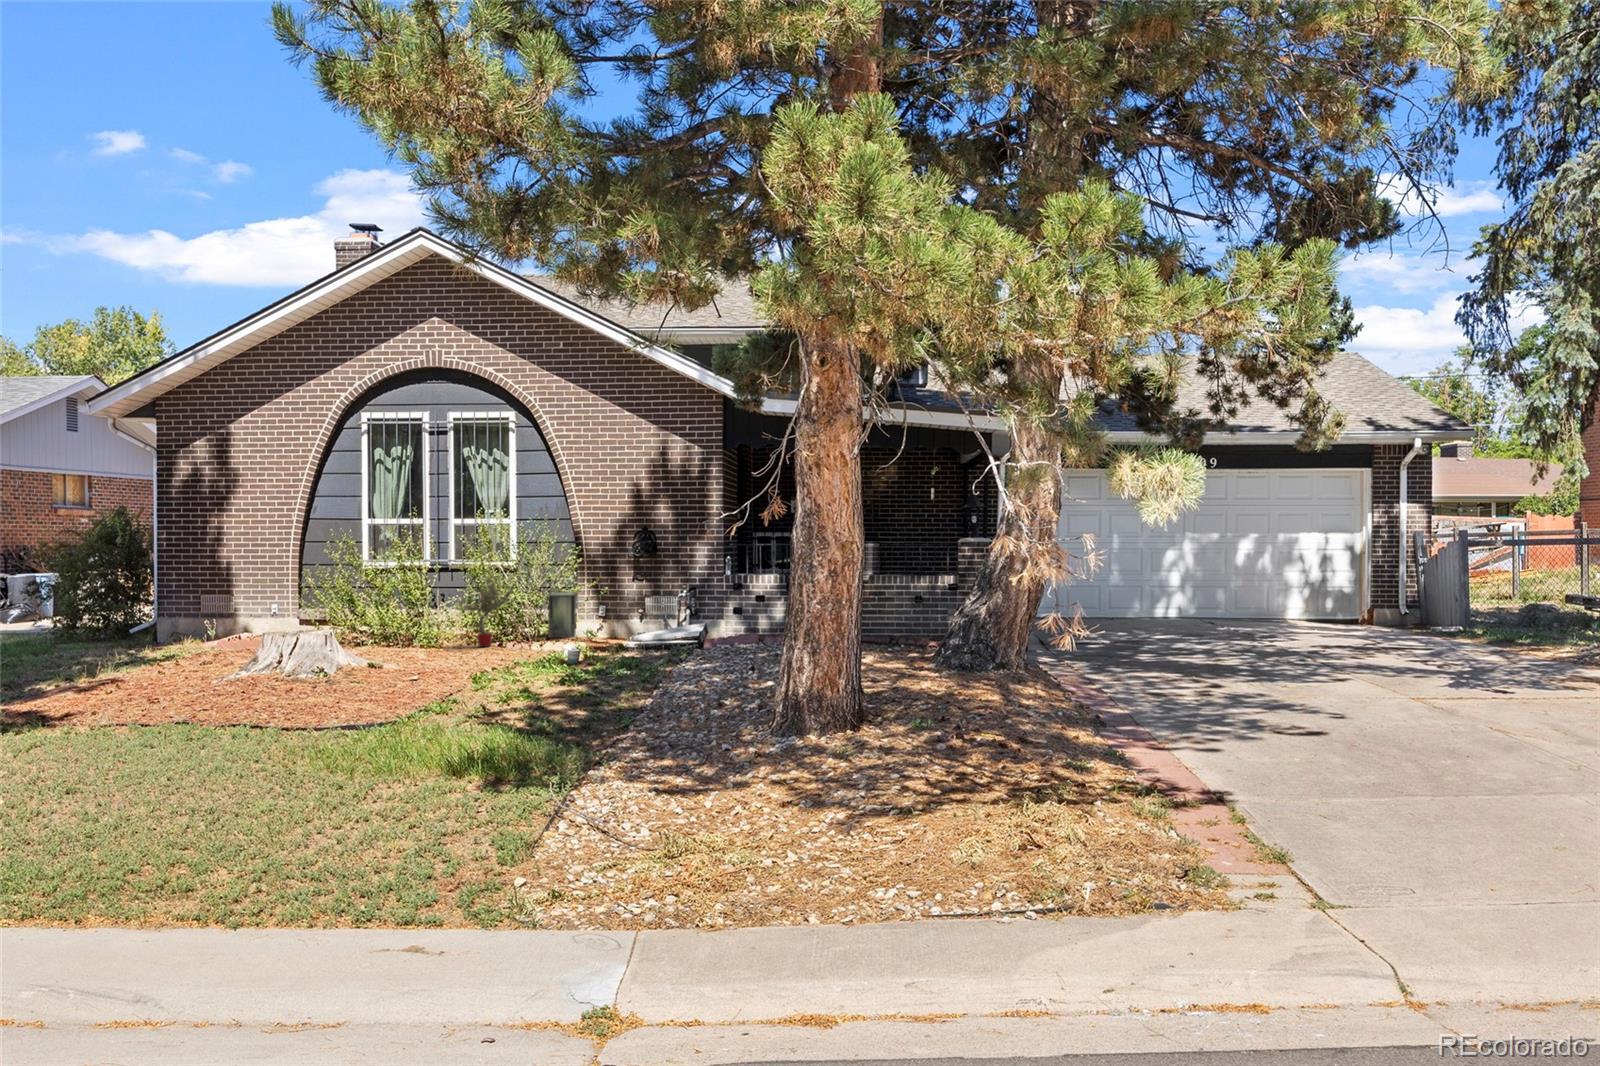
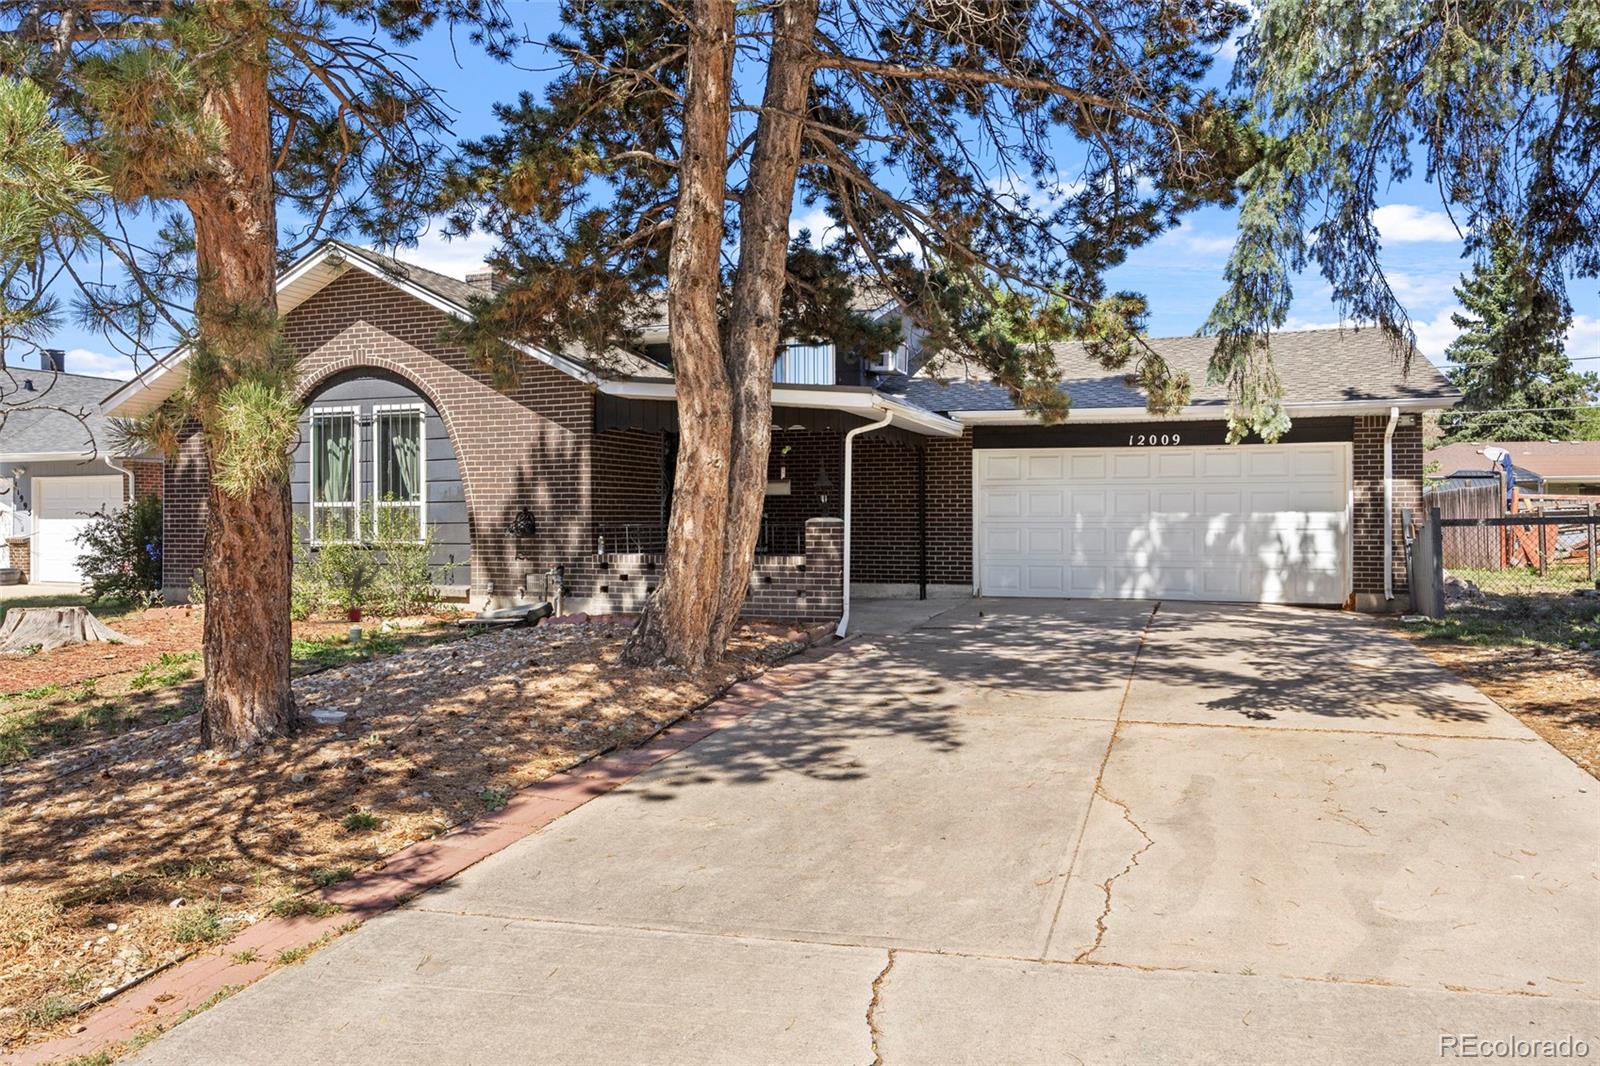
storage box: present [548,592,576,638] -> none [424,572,458,615]

